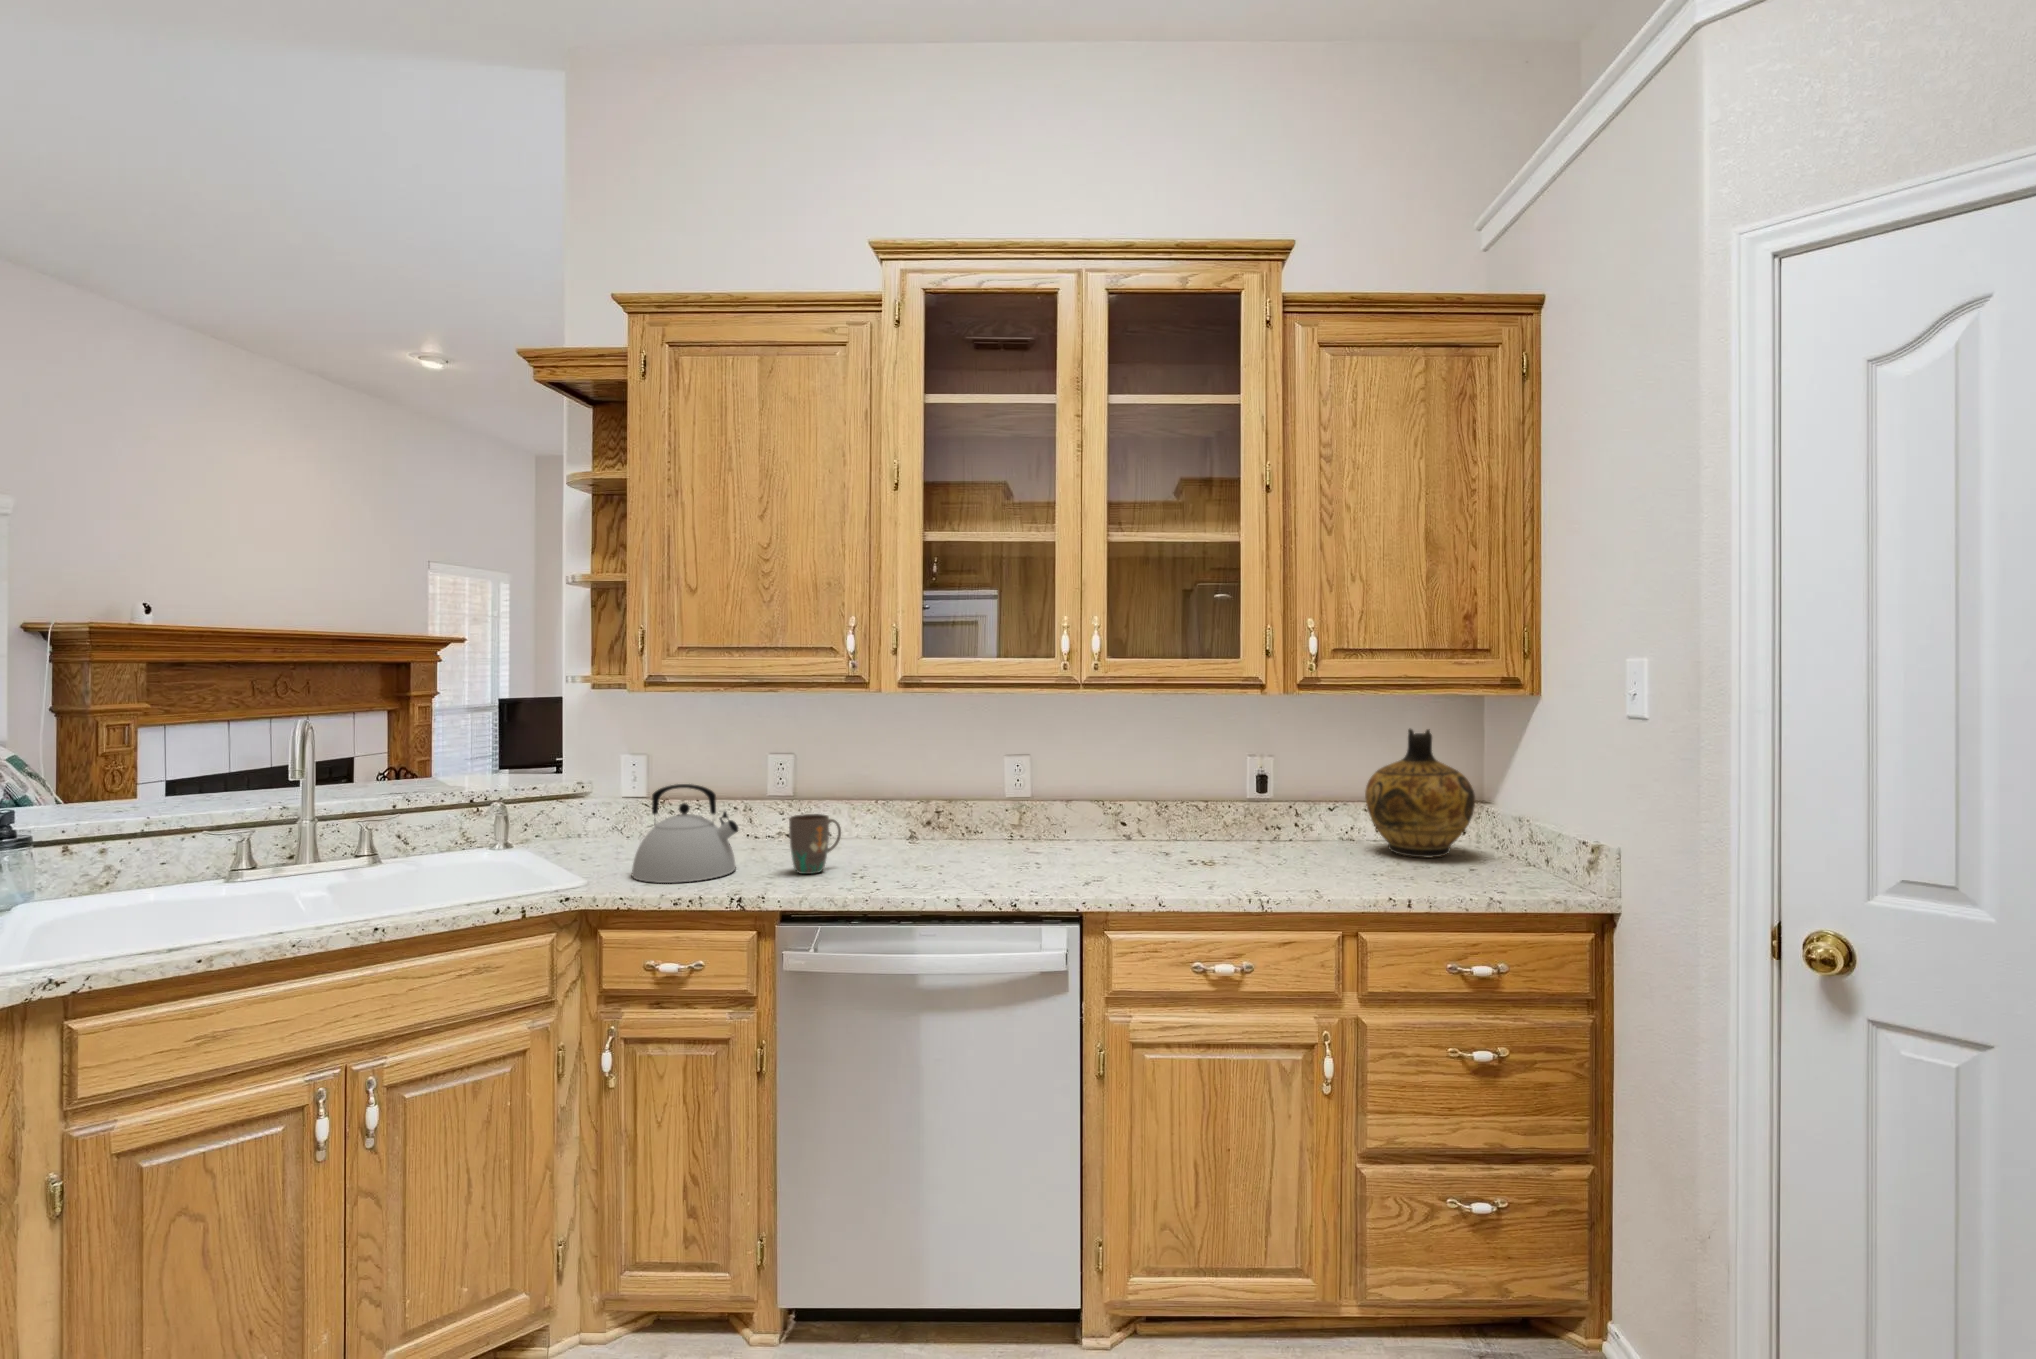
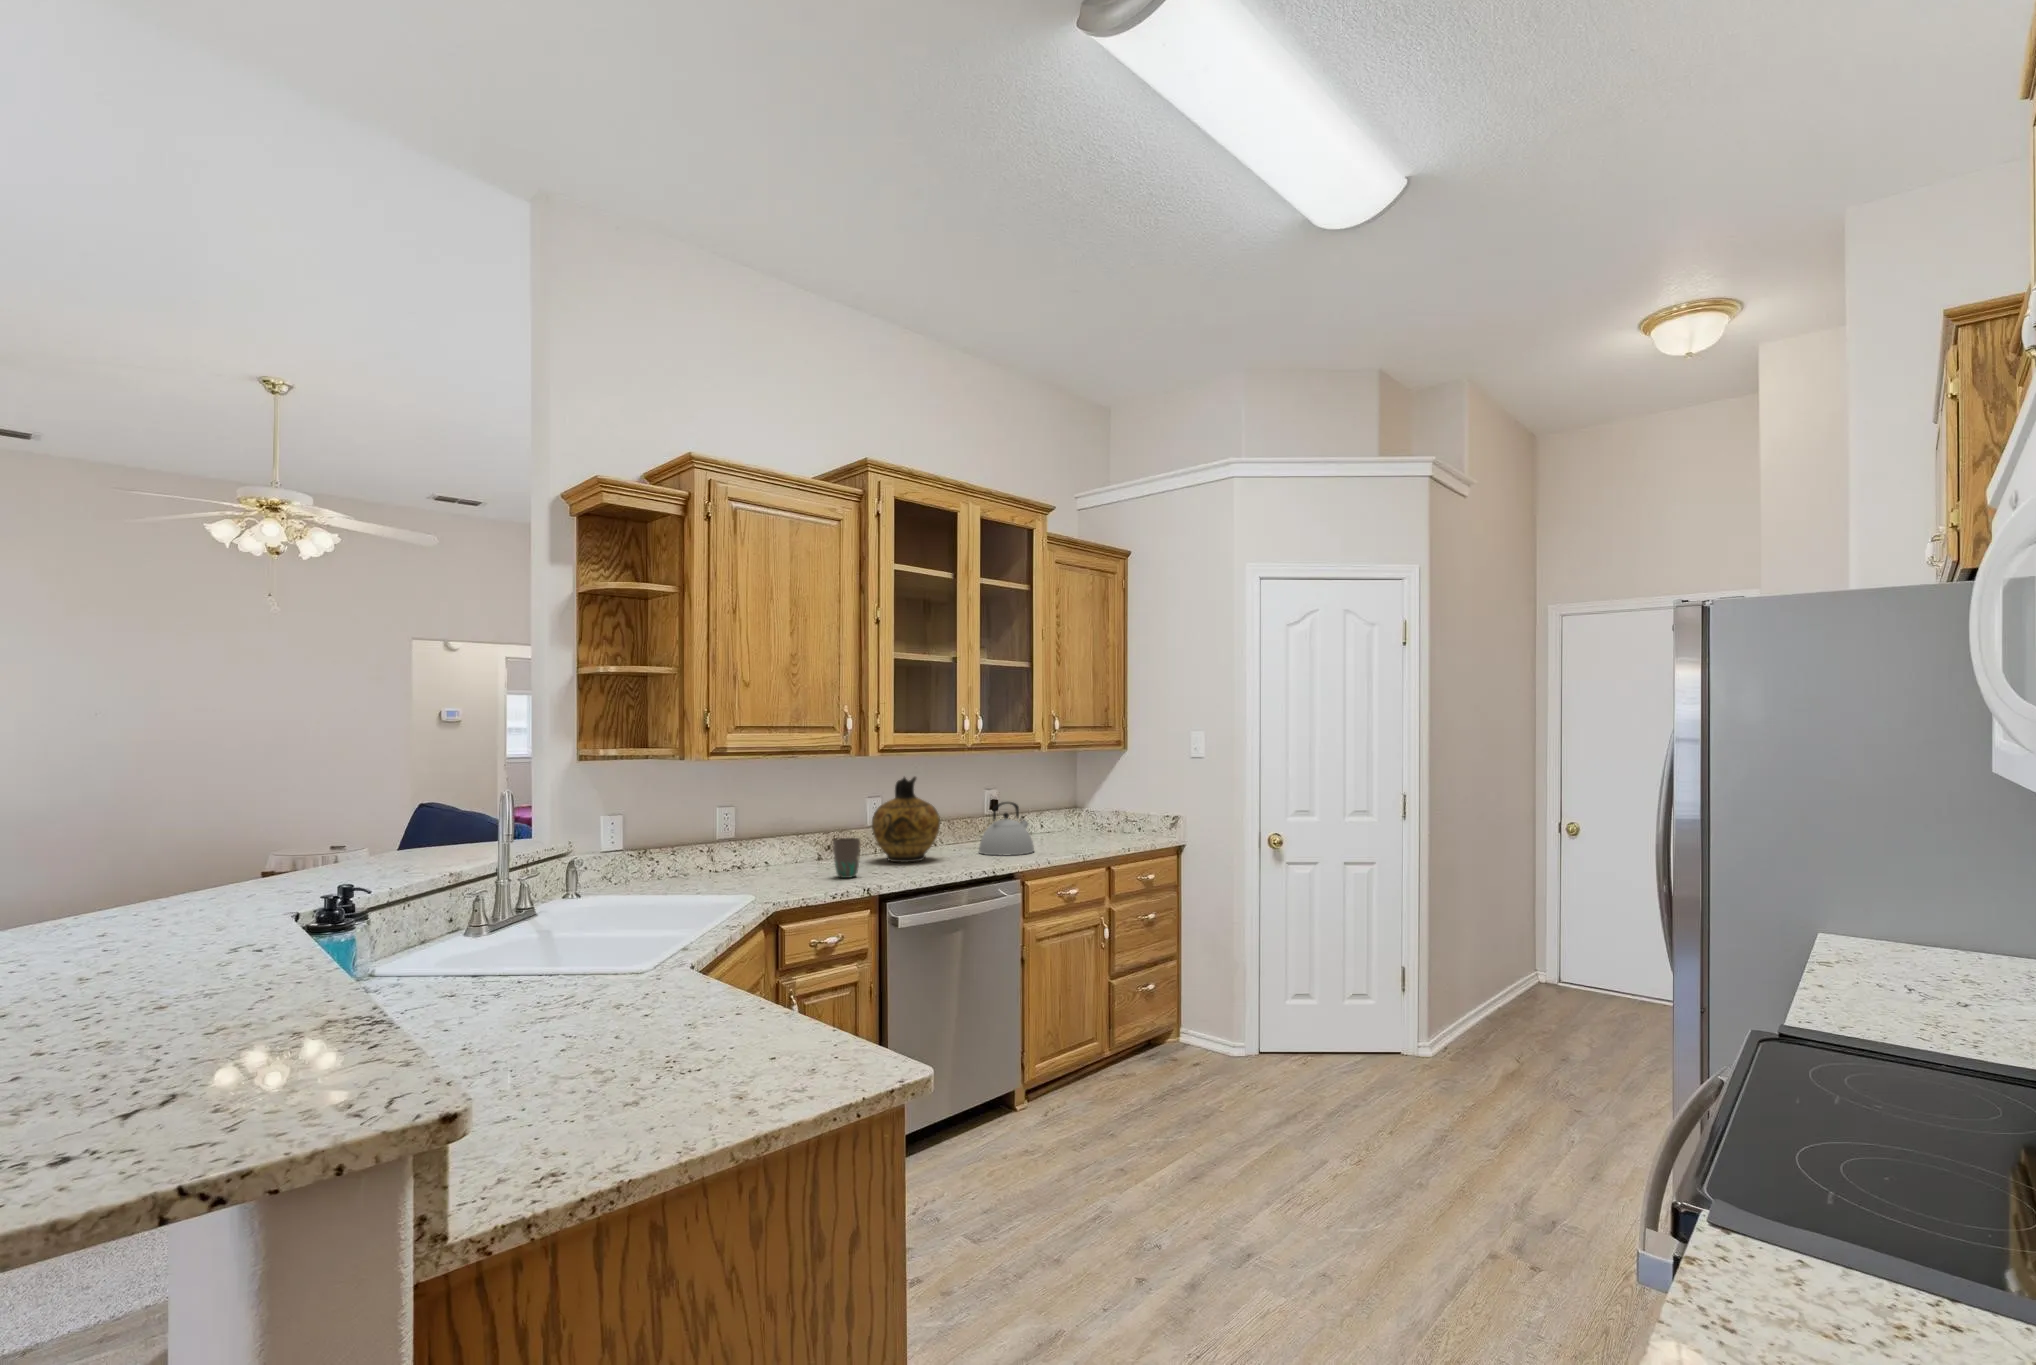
ceramic jug: present [1365,729,1475,857] -> present [872,777,940,862]
kettle: present [632,784,738,883] -> present [979,802,1034,856]

